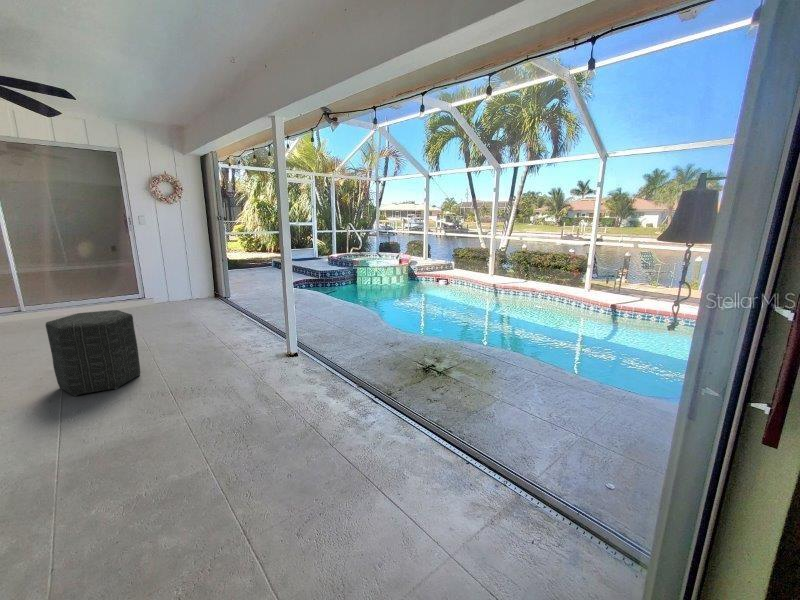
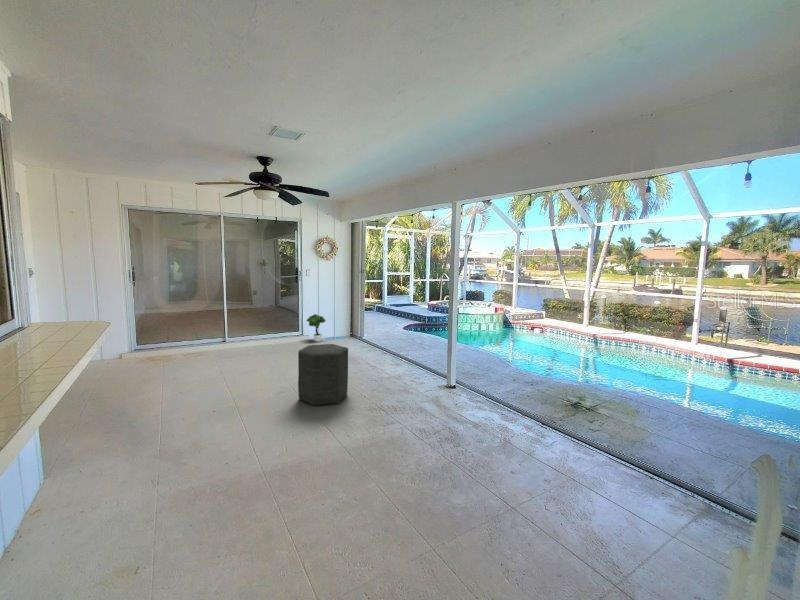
potted tree: none [147,272,204,305] -> present [307,314,345,342]

